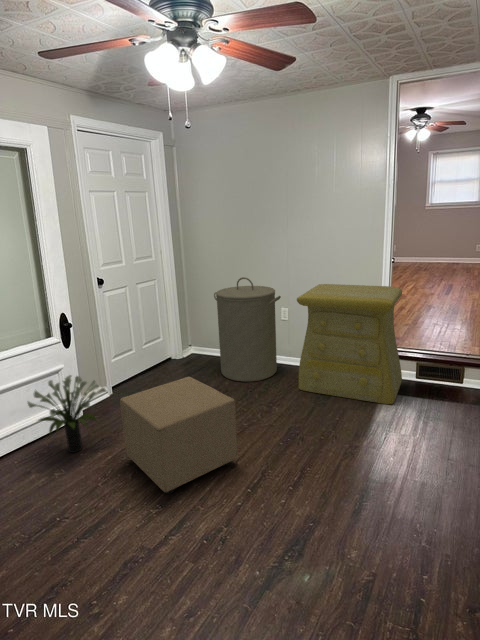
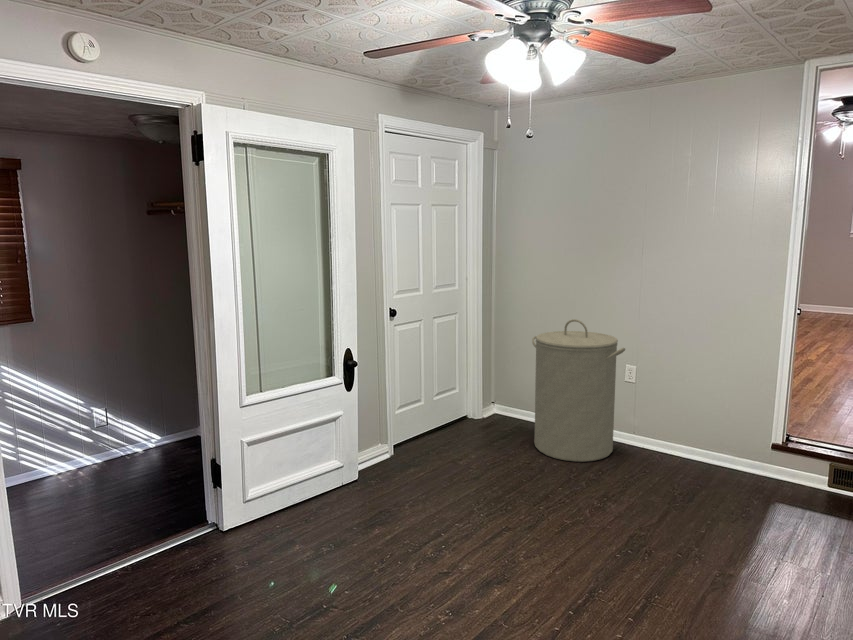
dresser: present [297,284,402,404] -> none [644,336,811,519]
potted plant: present [28,375,106,453] -> none [300,424,392,522]
ottoman: present [120,377,237,494] -> none [409,442,558,592]

